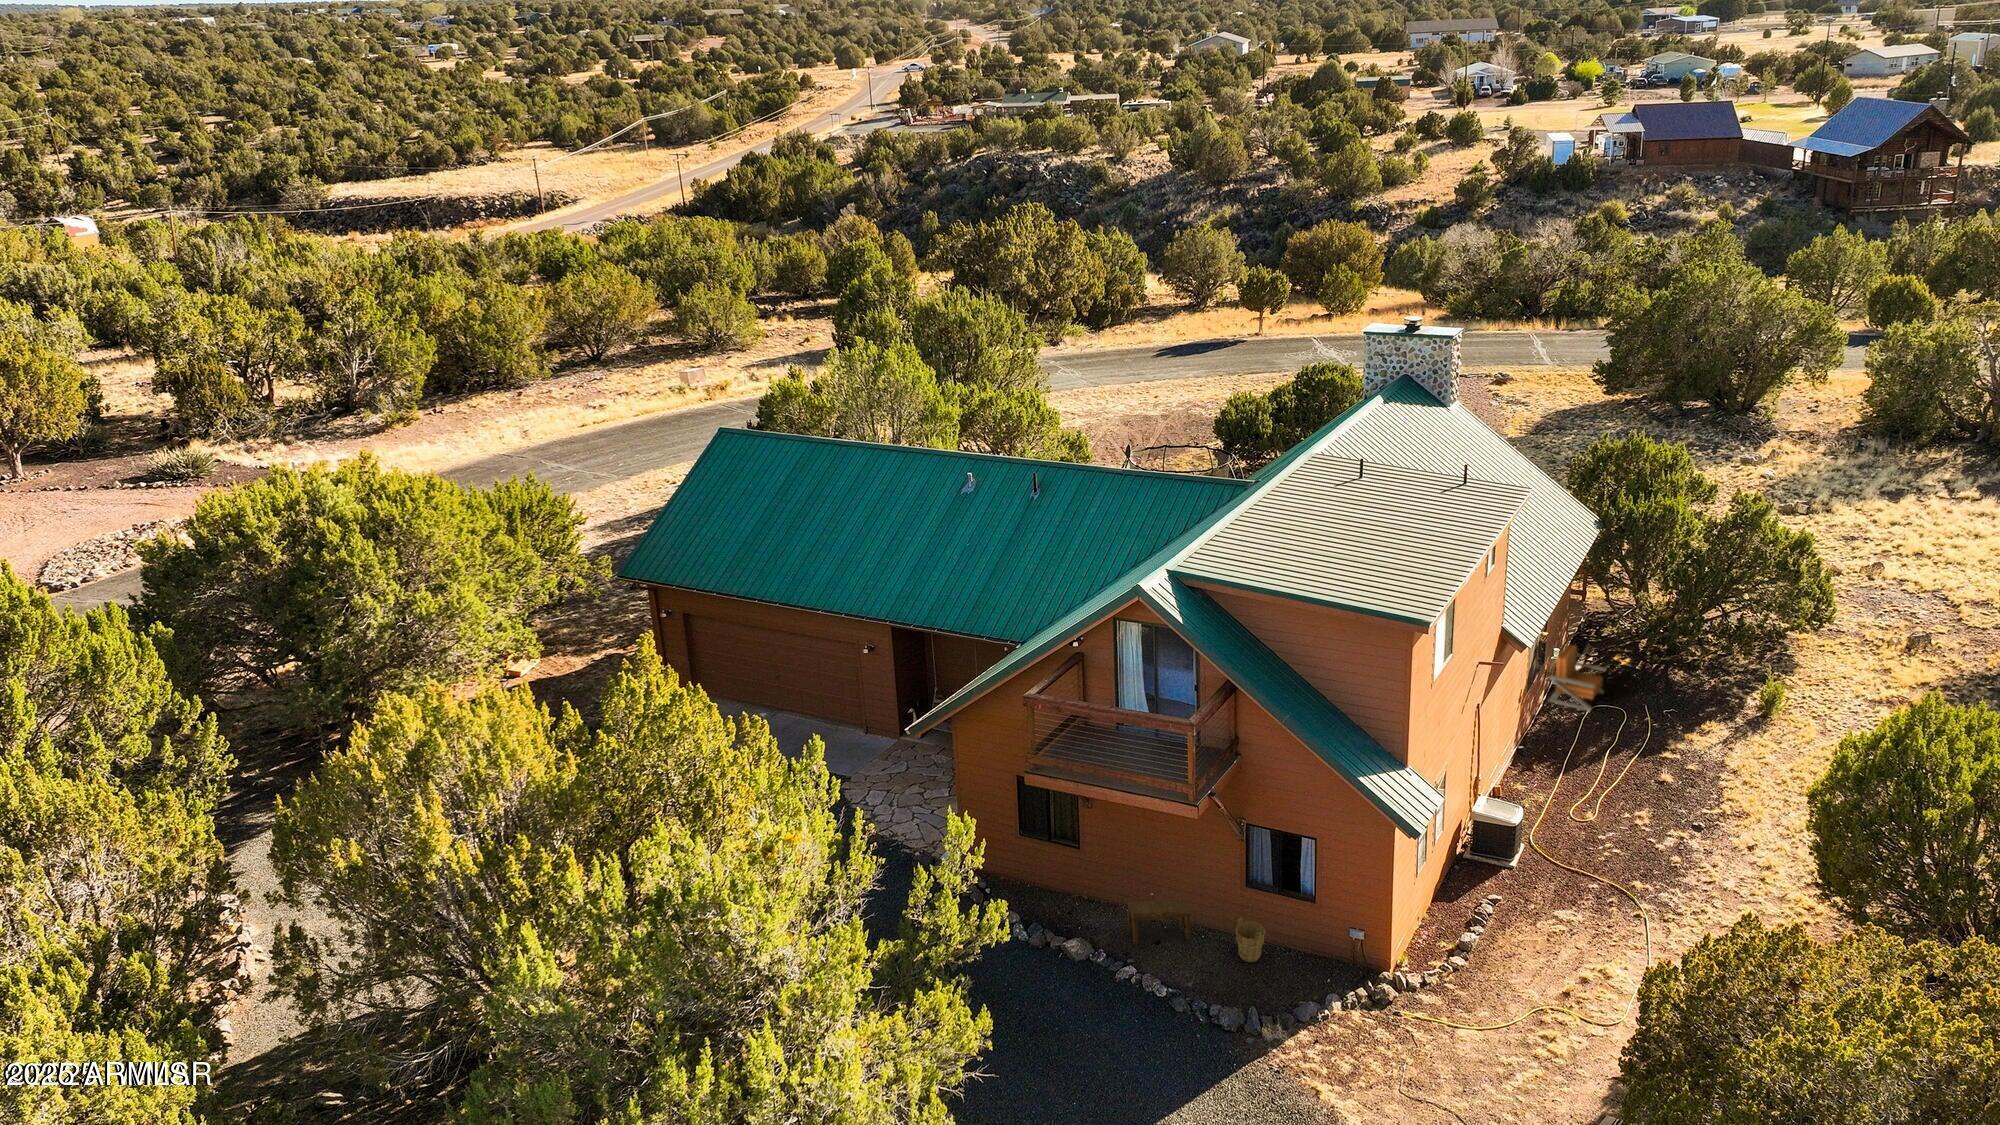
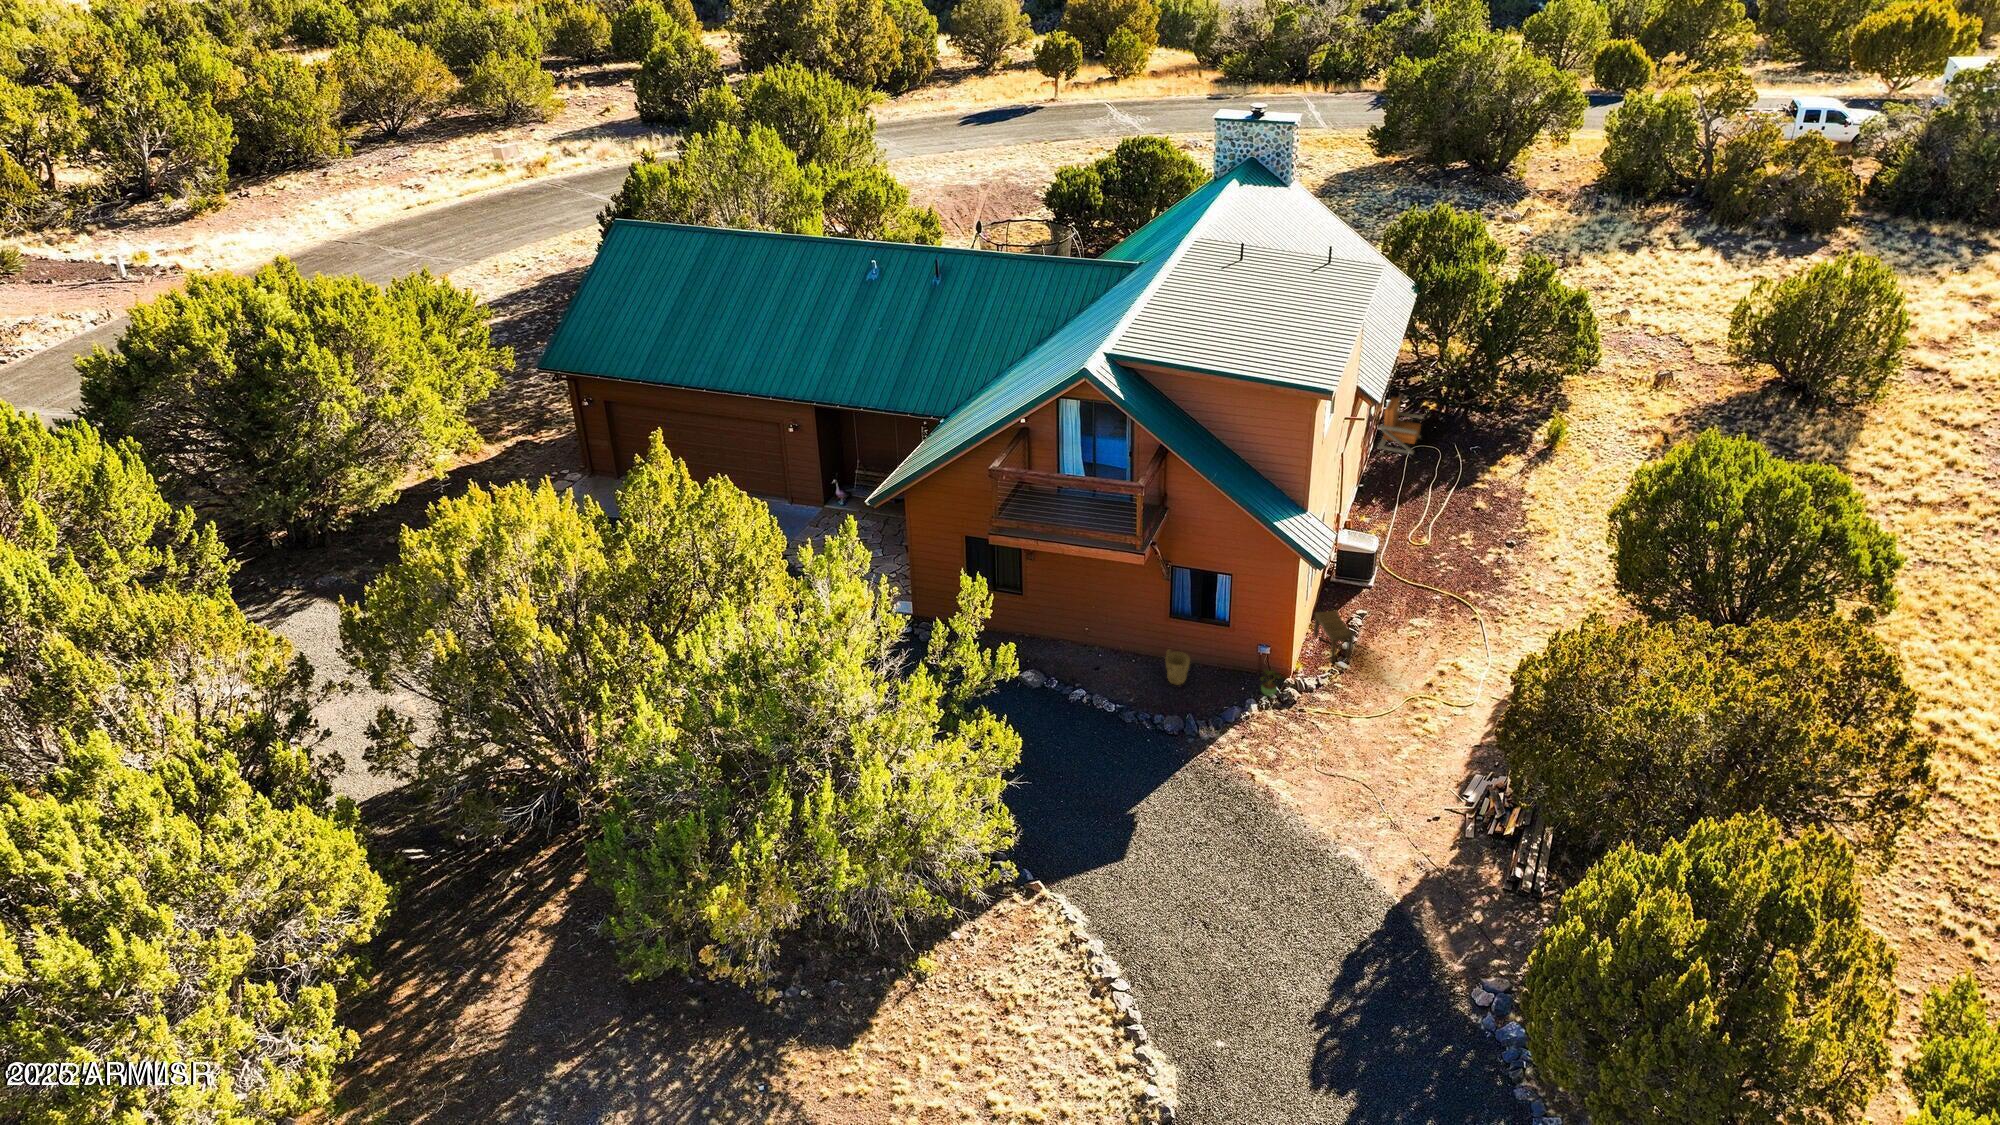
bench: present [1128,897,1191,945] -> present [1313,611,1354,662]
potted plant: none [1347,955,1372,989] -> present [1261,670,1280,696]

